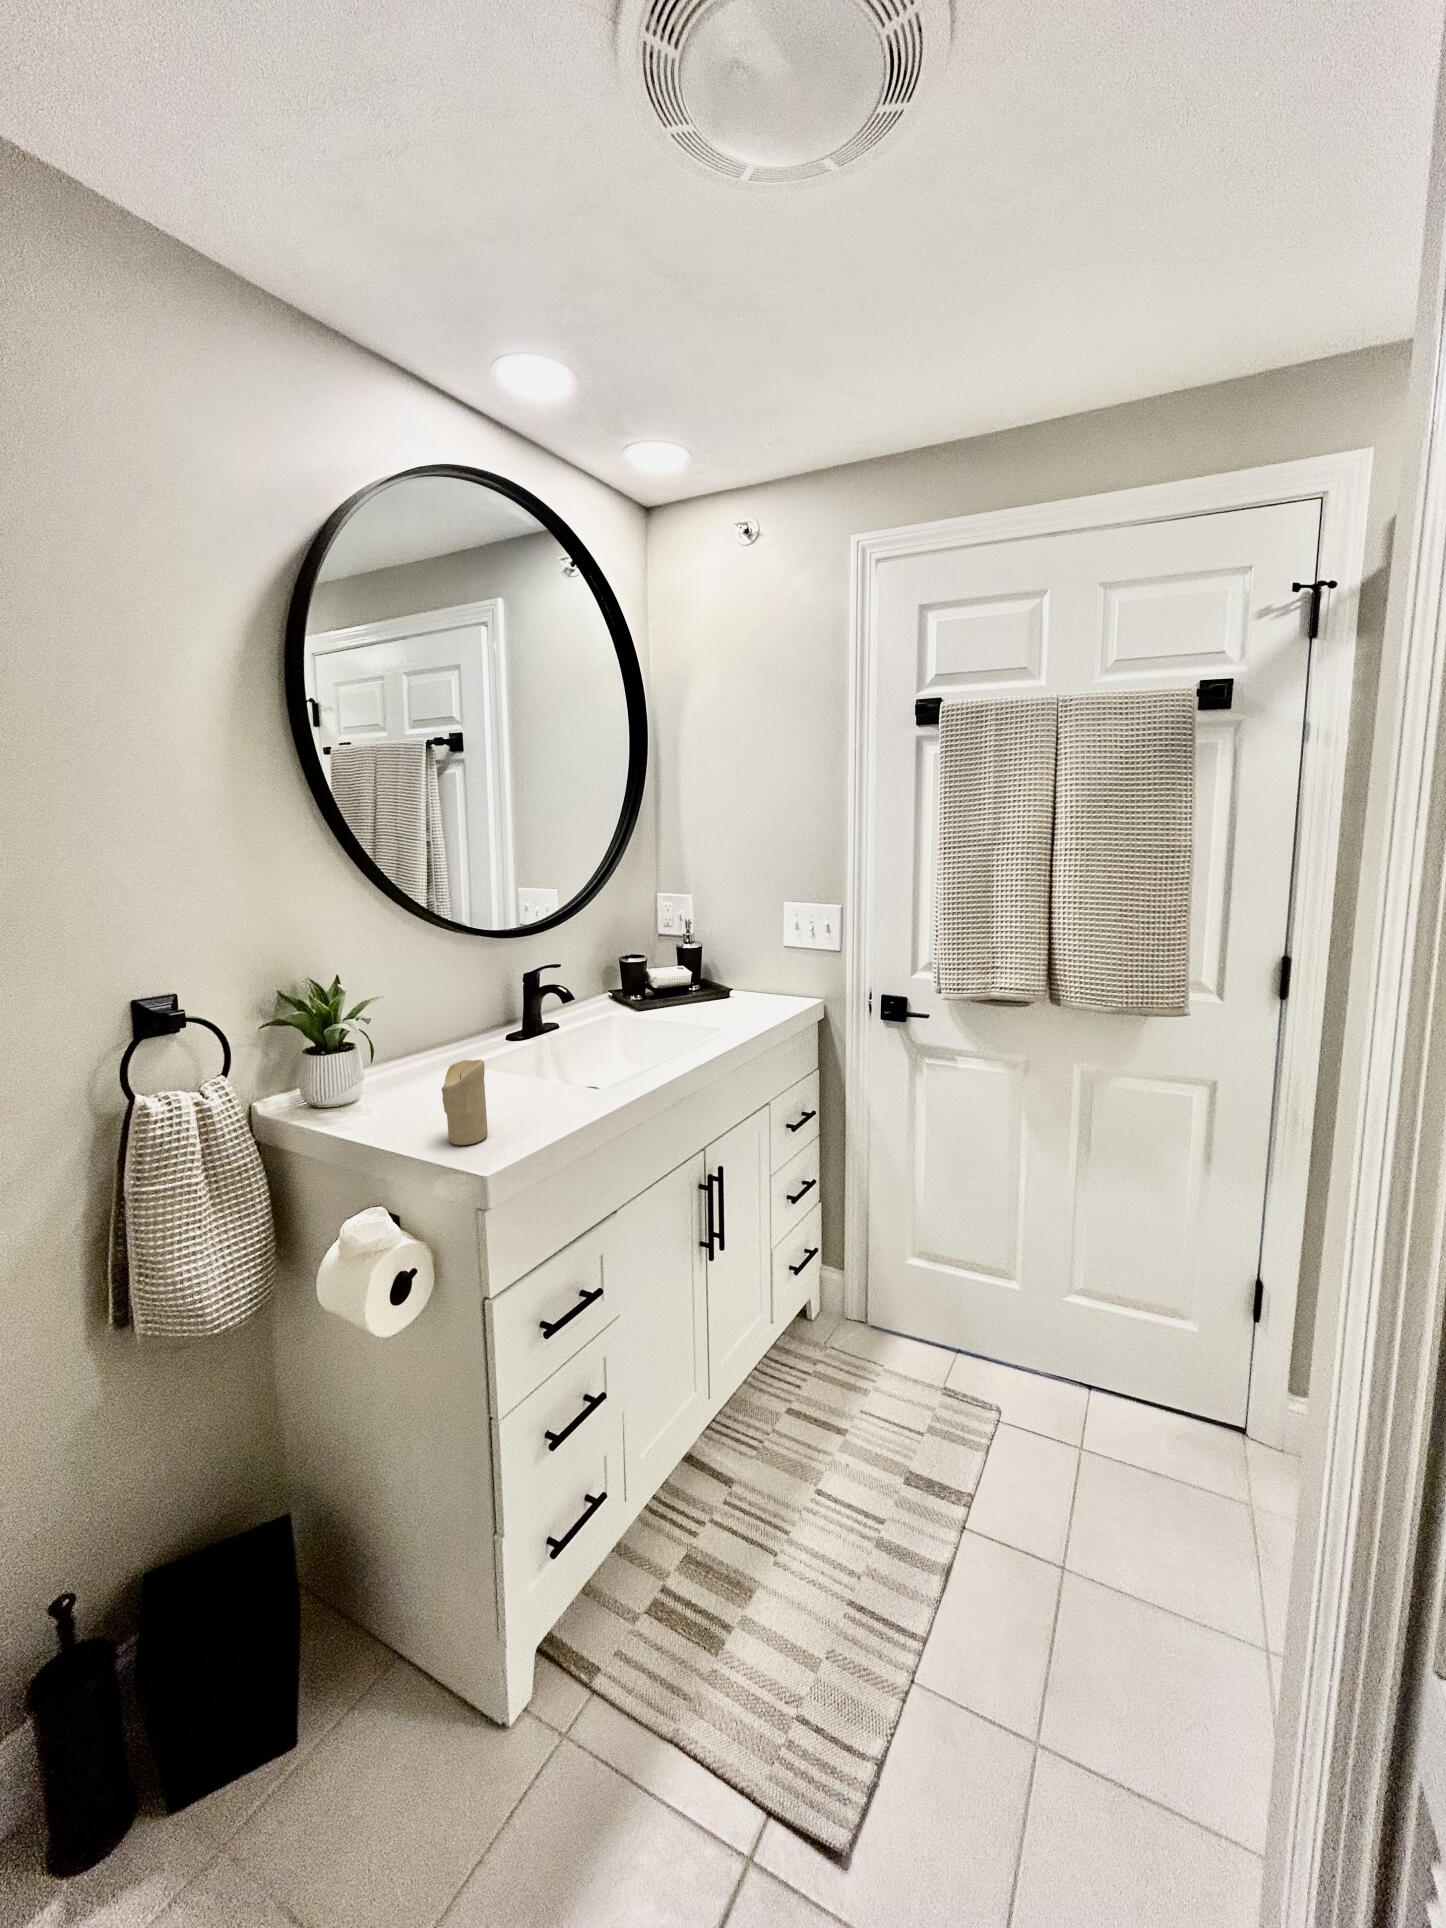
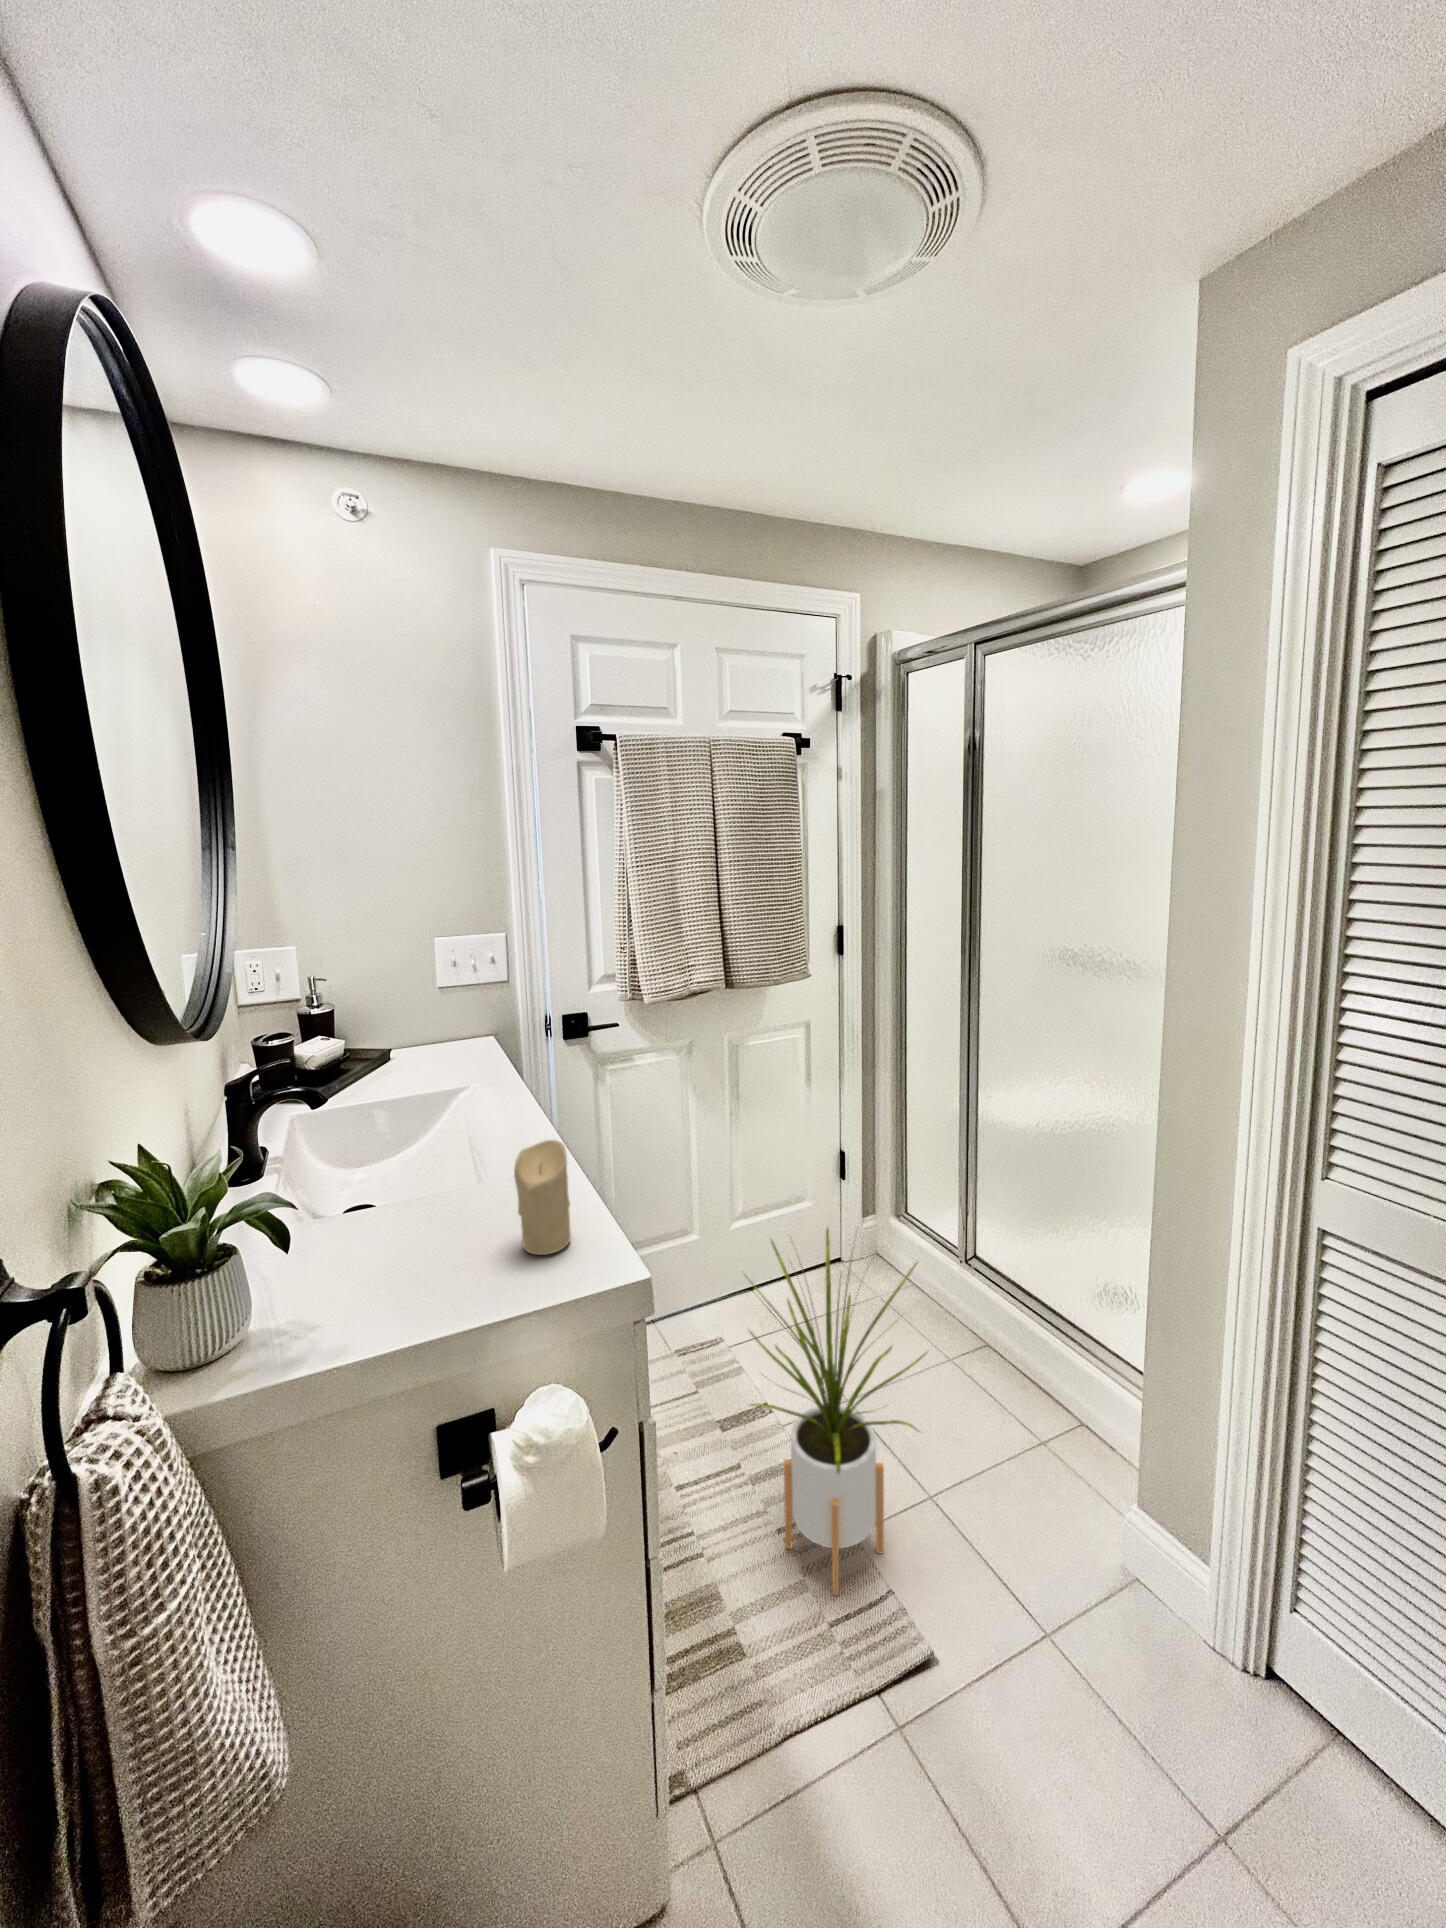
house plant: none [753,1282,994,1726] -> present [748,1228,926,1596]

